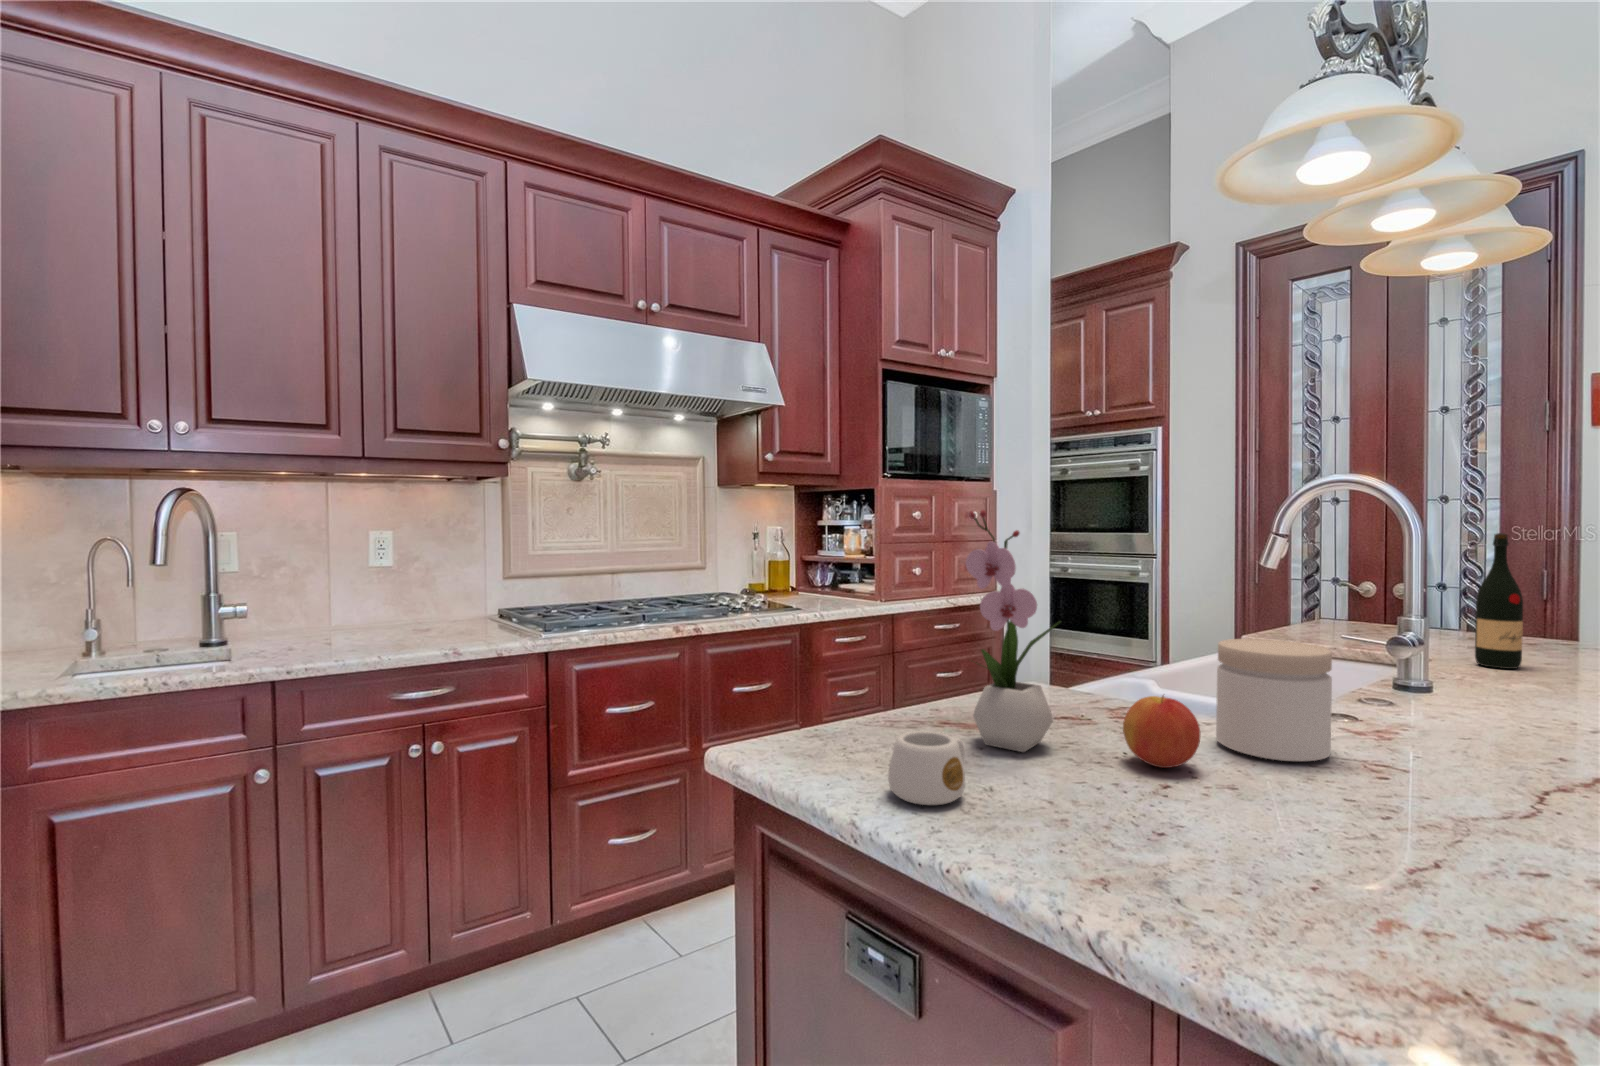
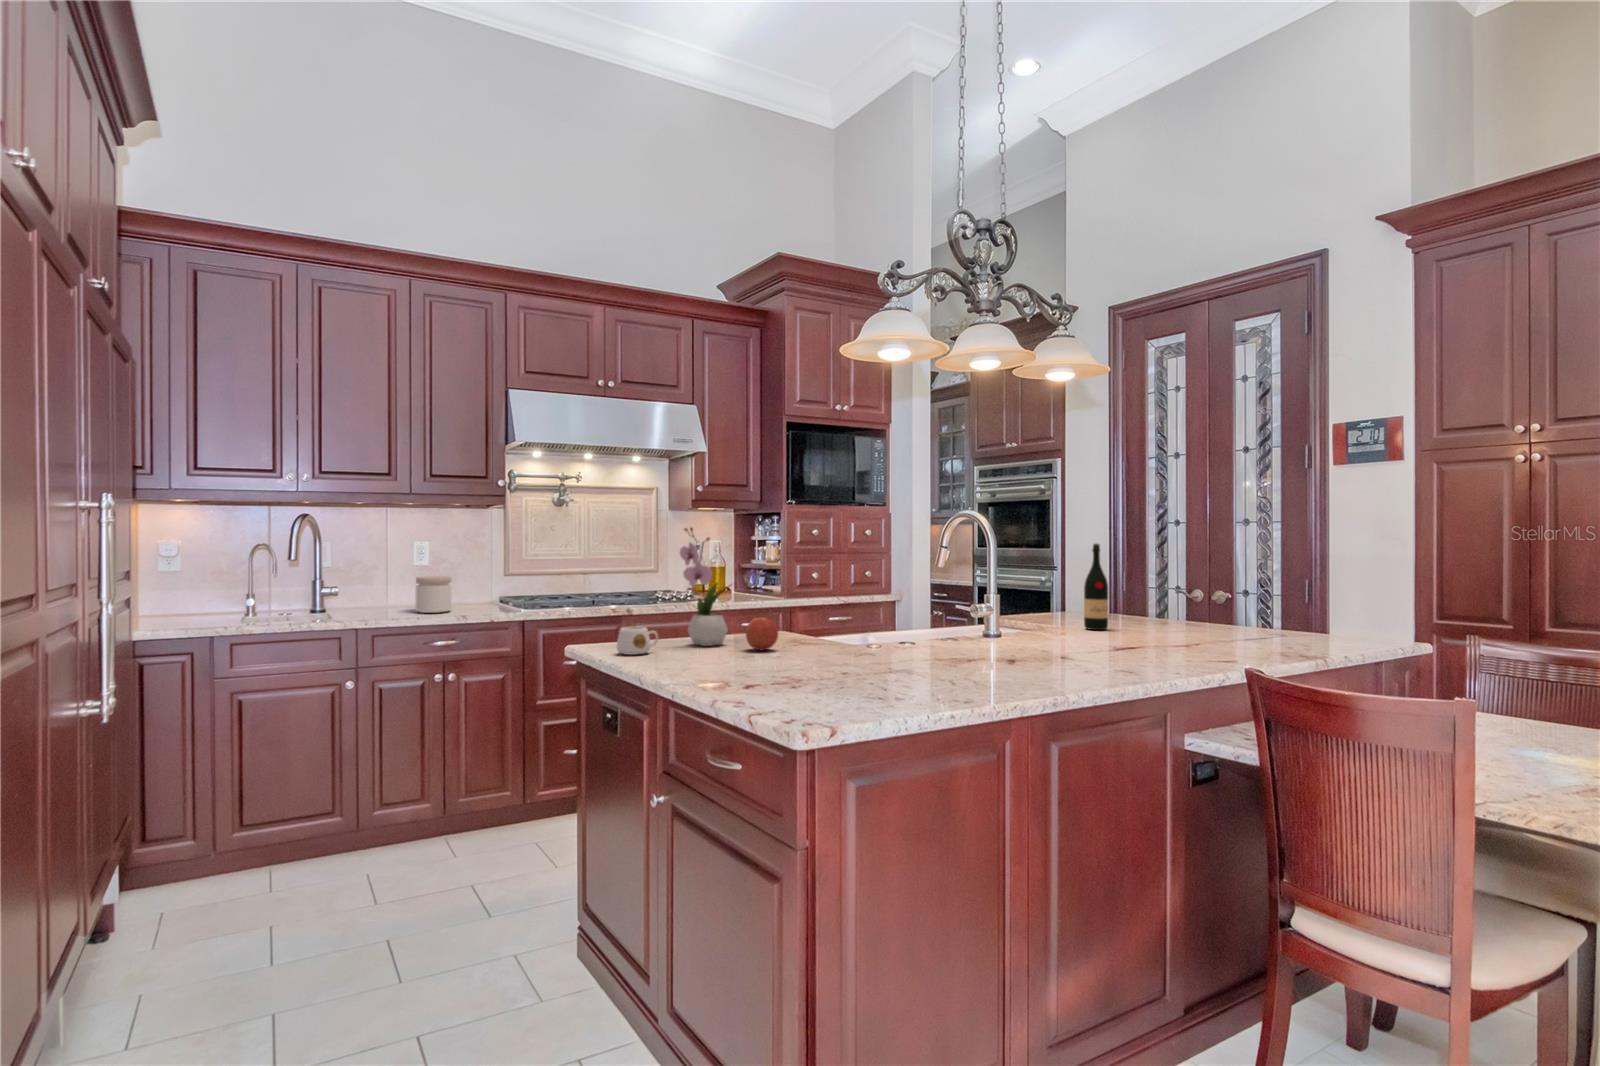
jar: present [1216,639,1332,761] -> present [416,576,451,613]

